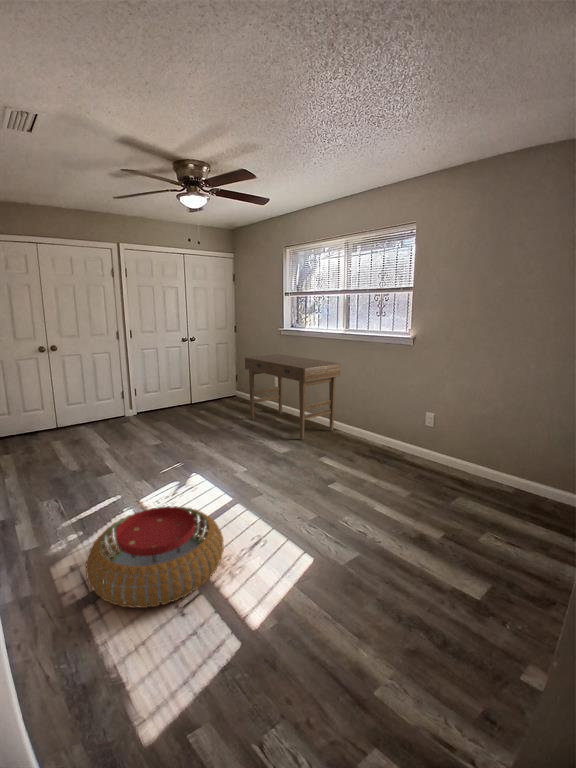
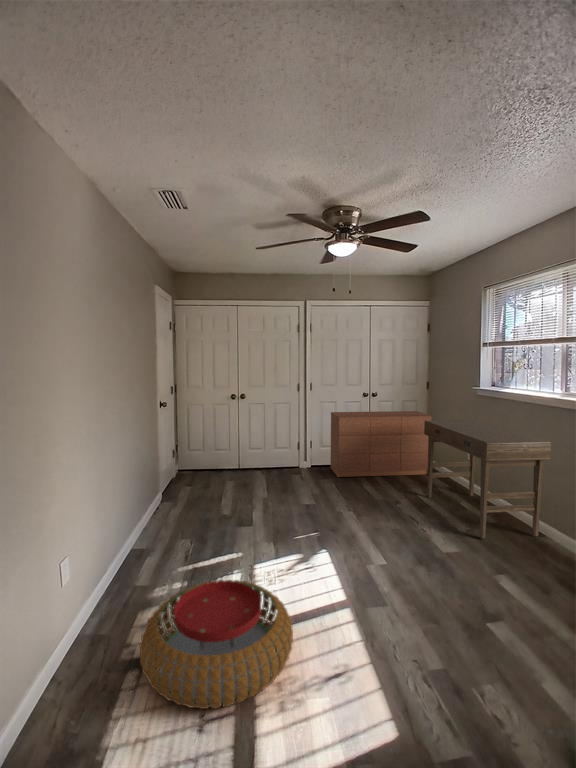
dresser: none [152,351,243,417] -> present [331,411,432,477]

